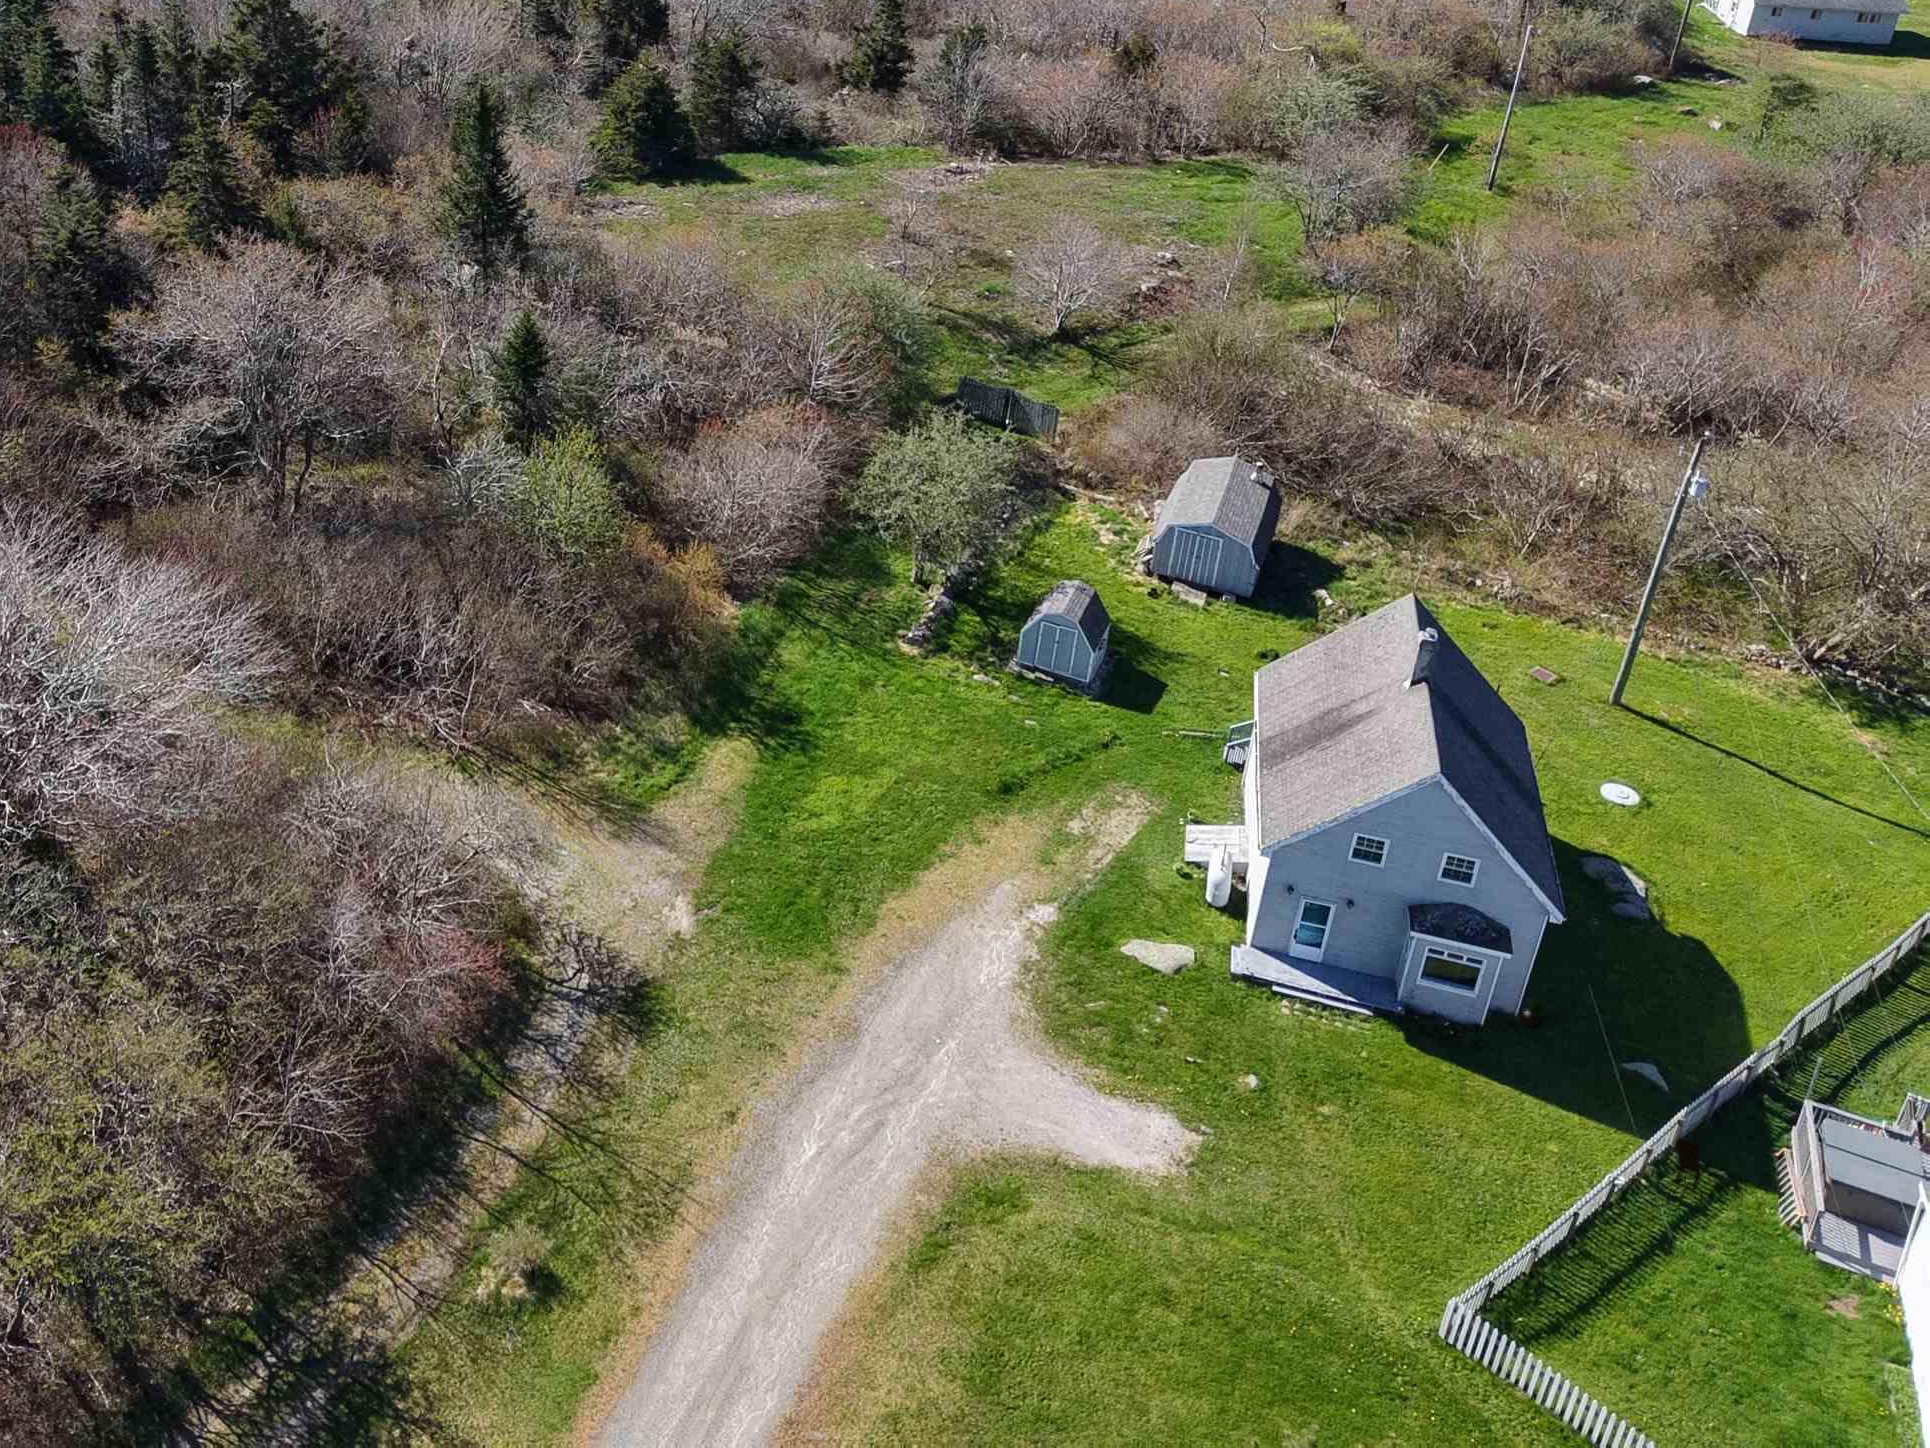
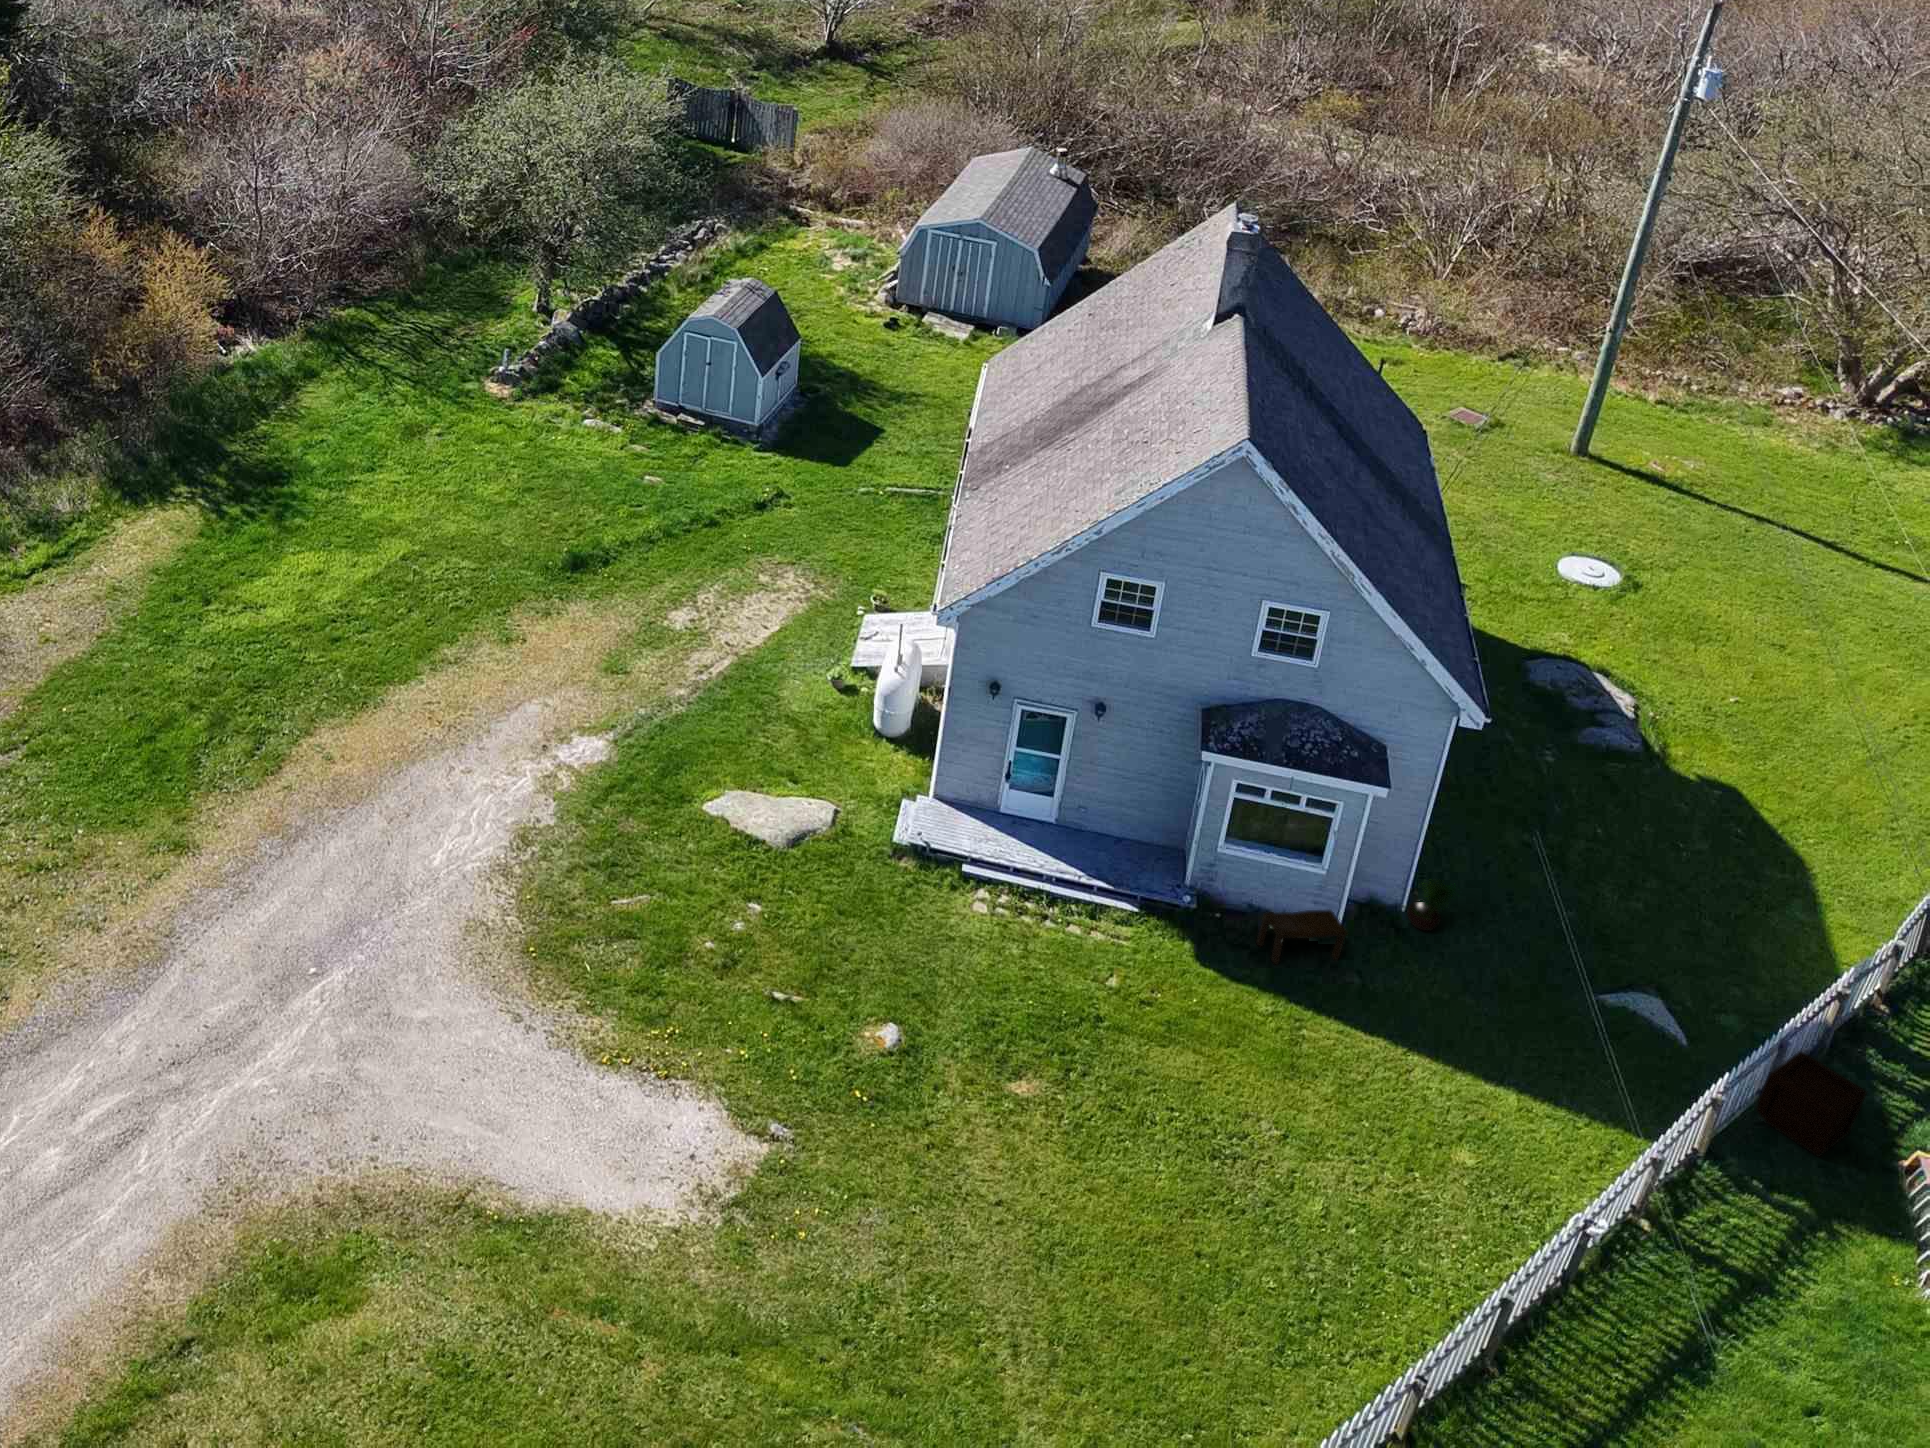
wooden crate: none [1702,1095,1758,1149] -> present [1757,1051,1867,1156]
bench: present [1675,1139,1702,1188] -> present [1256,910,1347,964]

